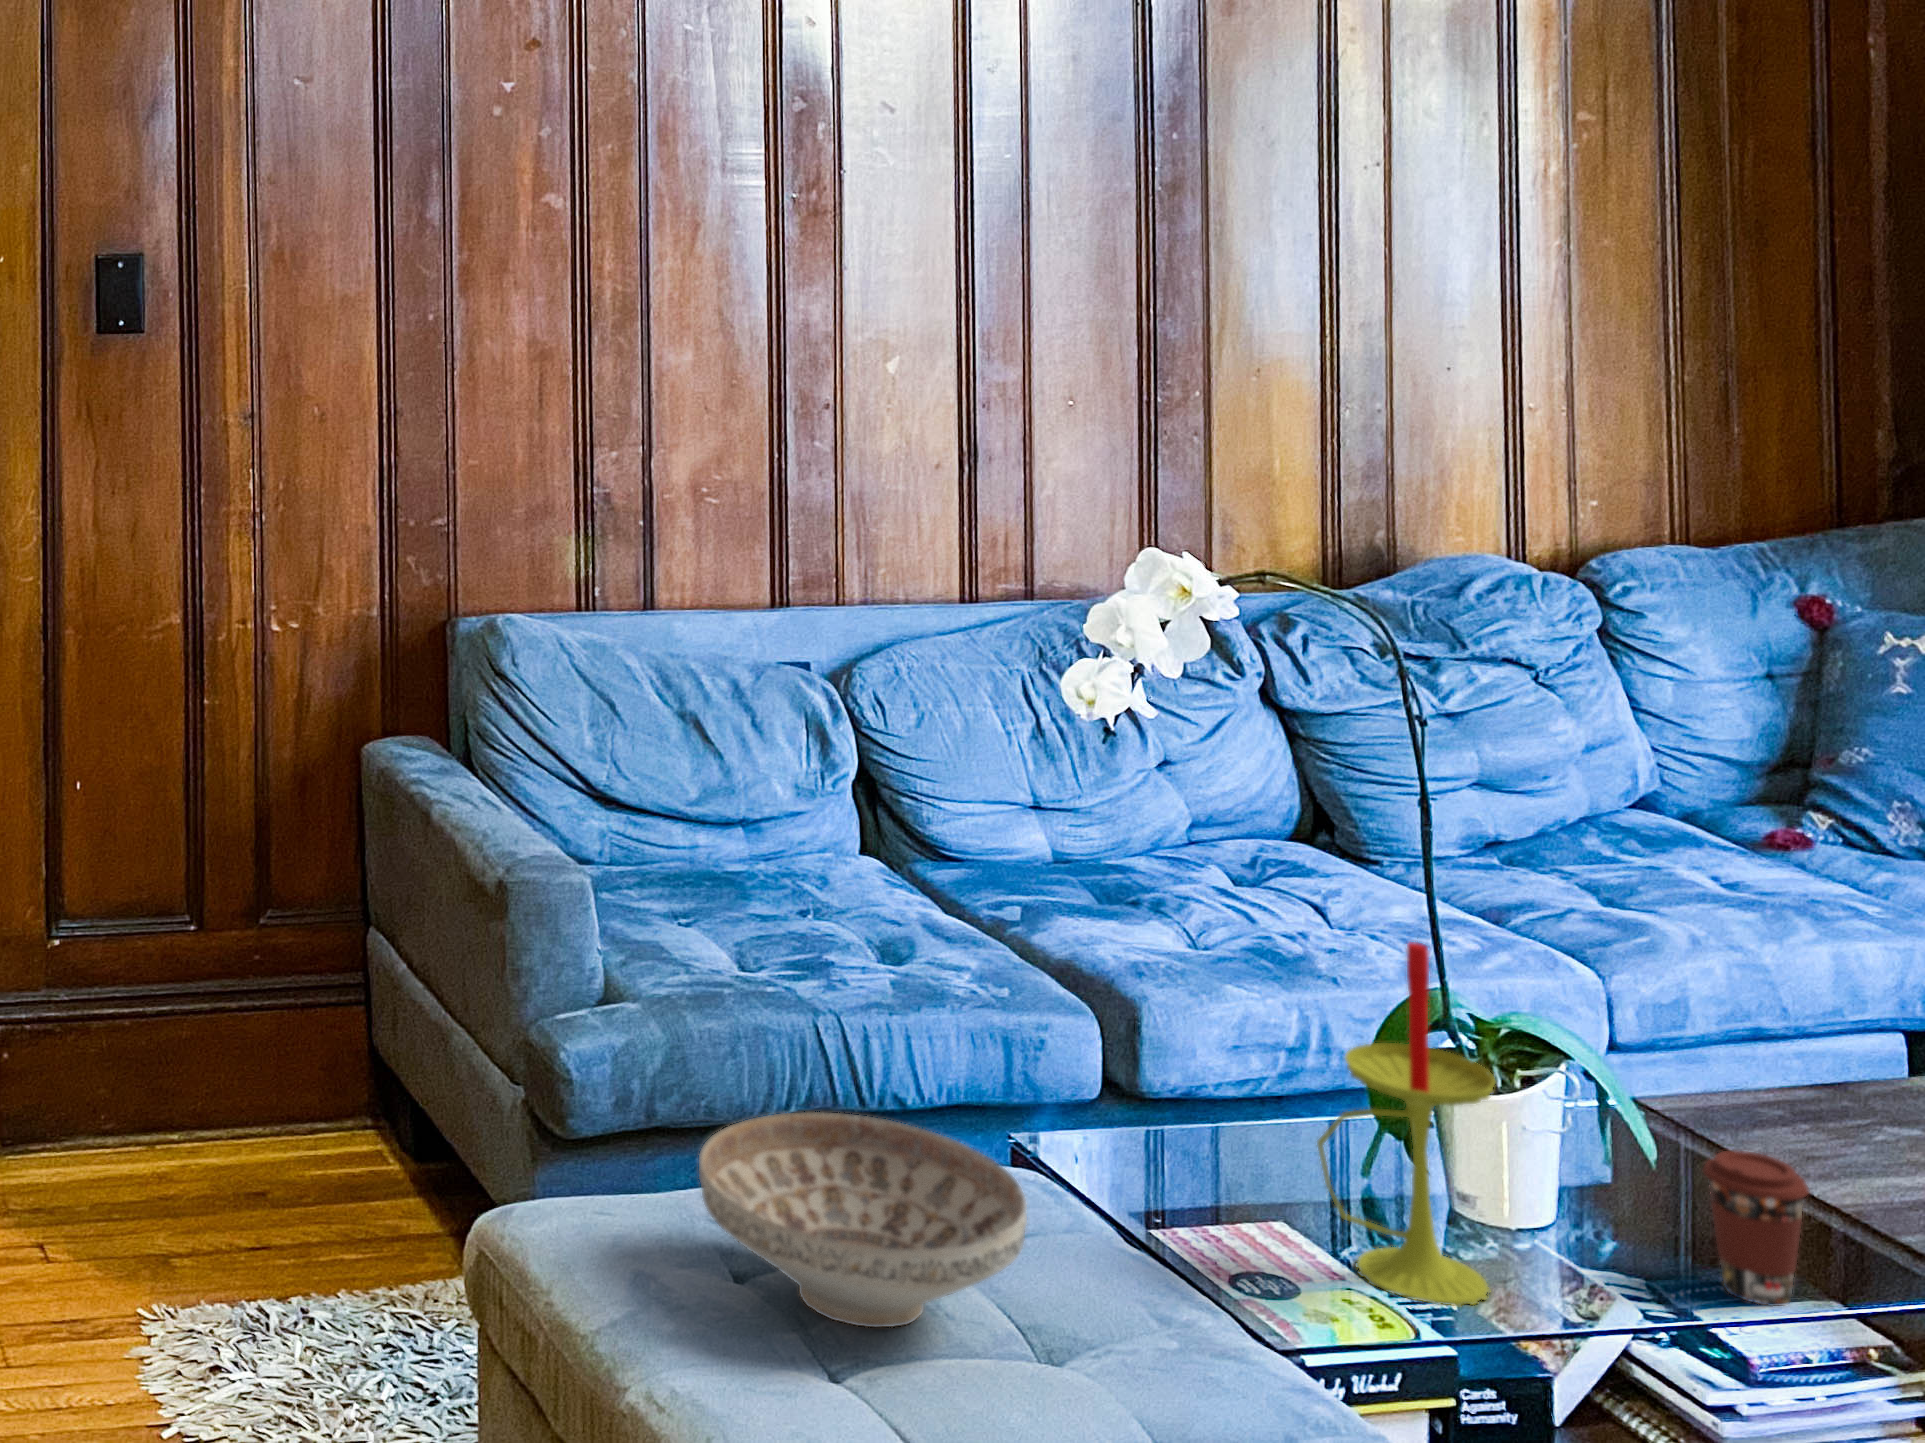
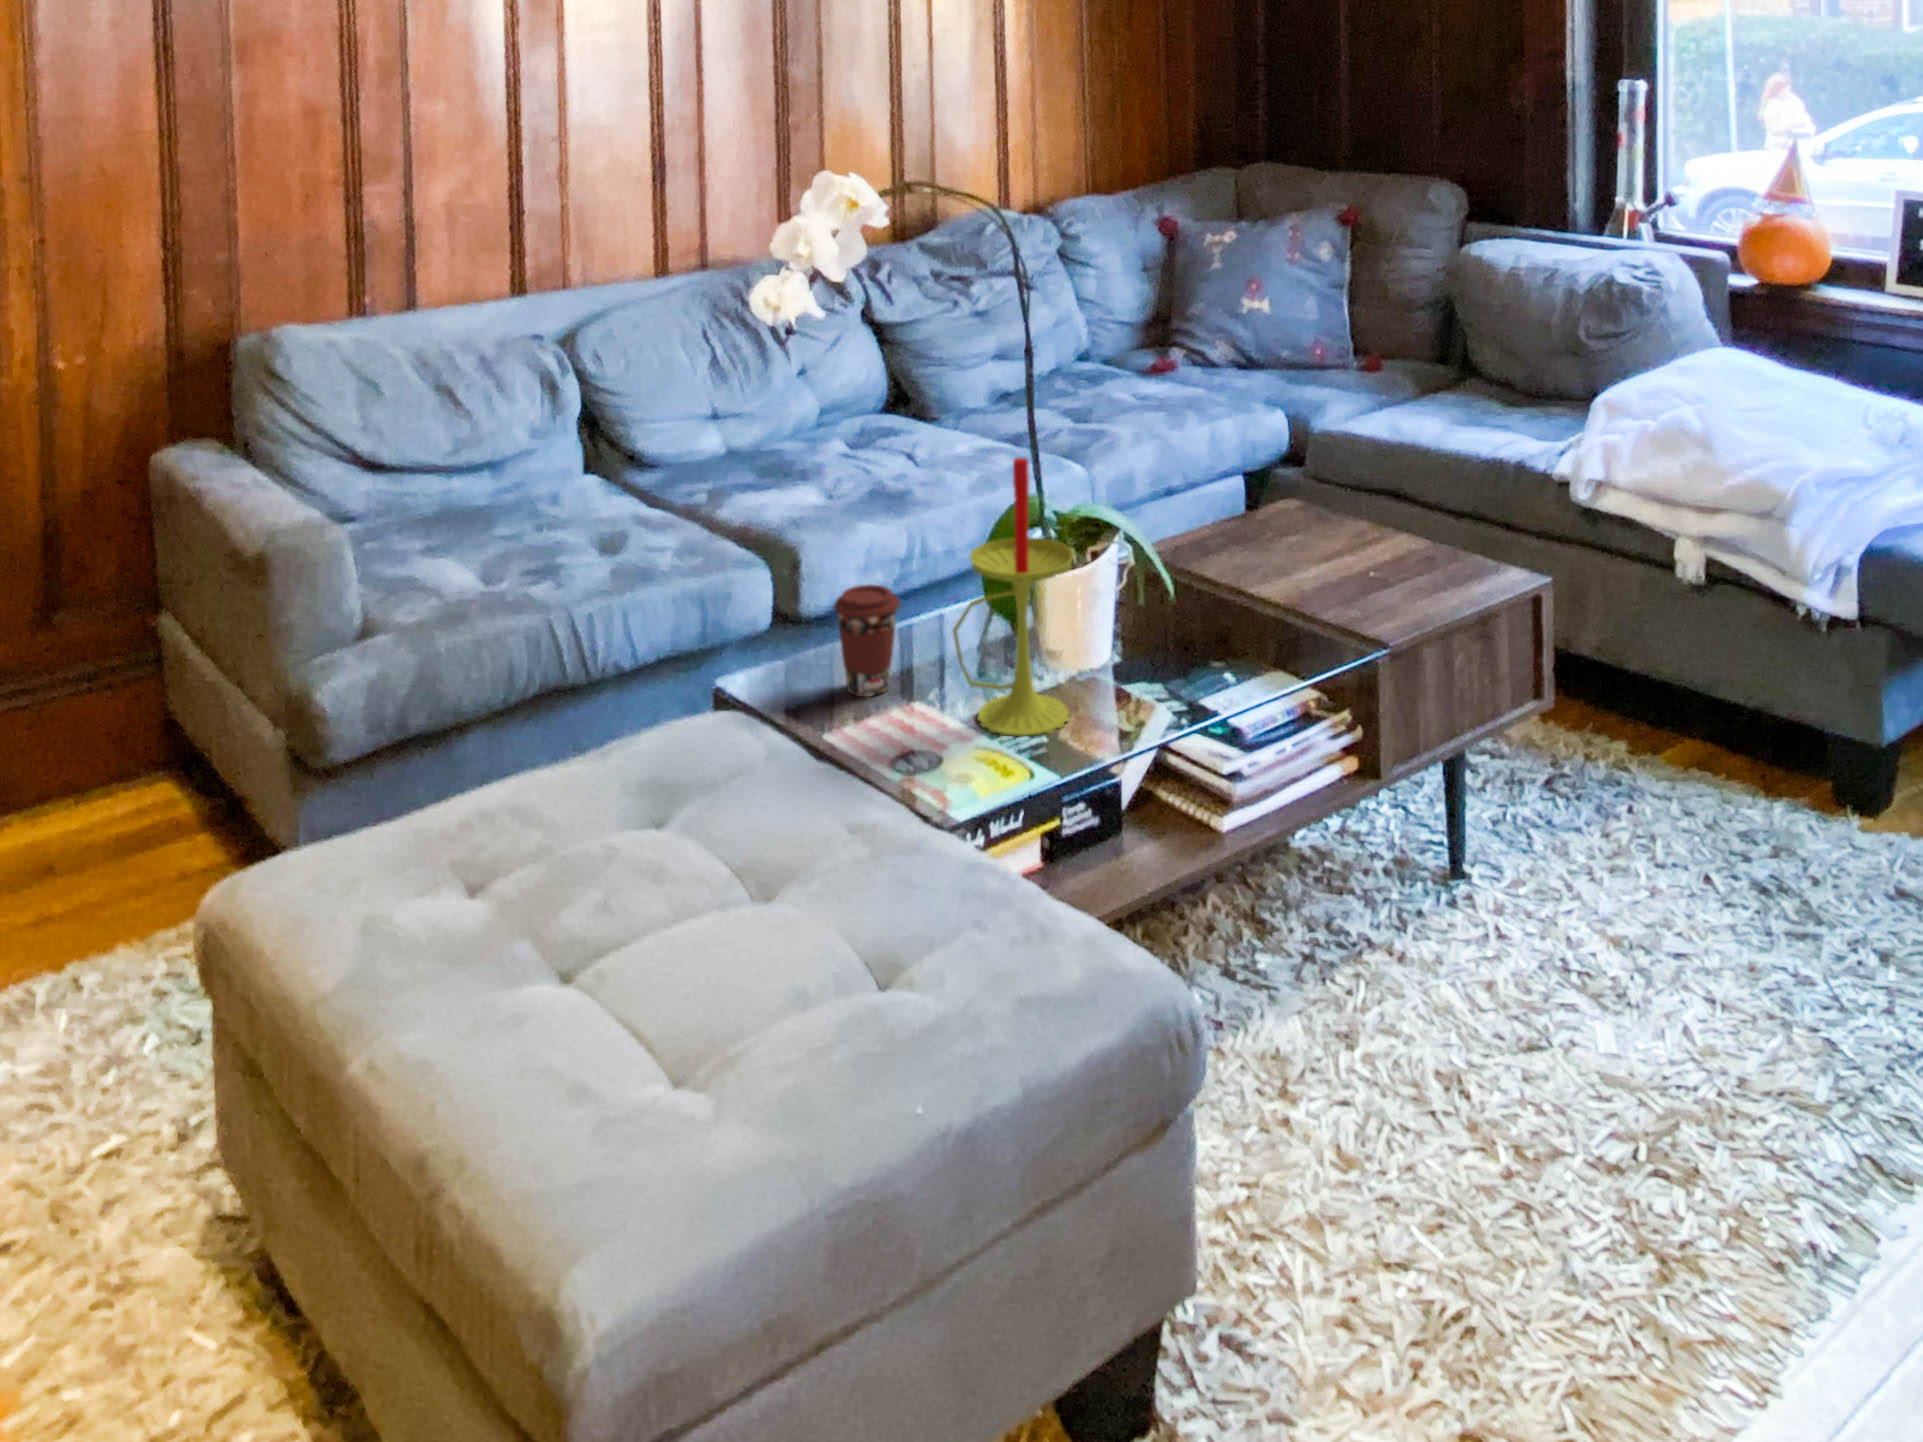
decorative bowl: present [699,1112,1027,1327] -> none [431,702,740,912]
coffee cup: present [1703,1151,1810,1306] -> present [834,585,900,697]

